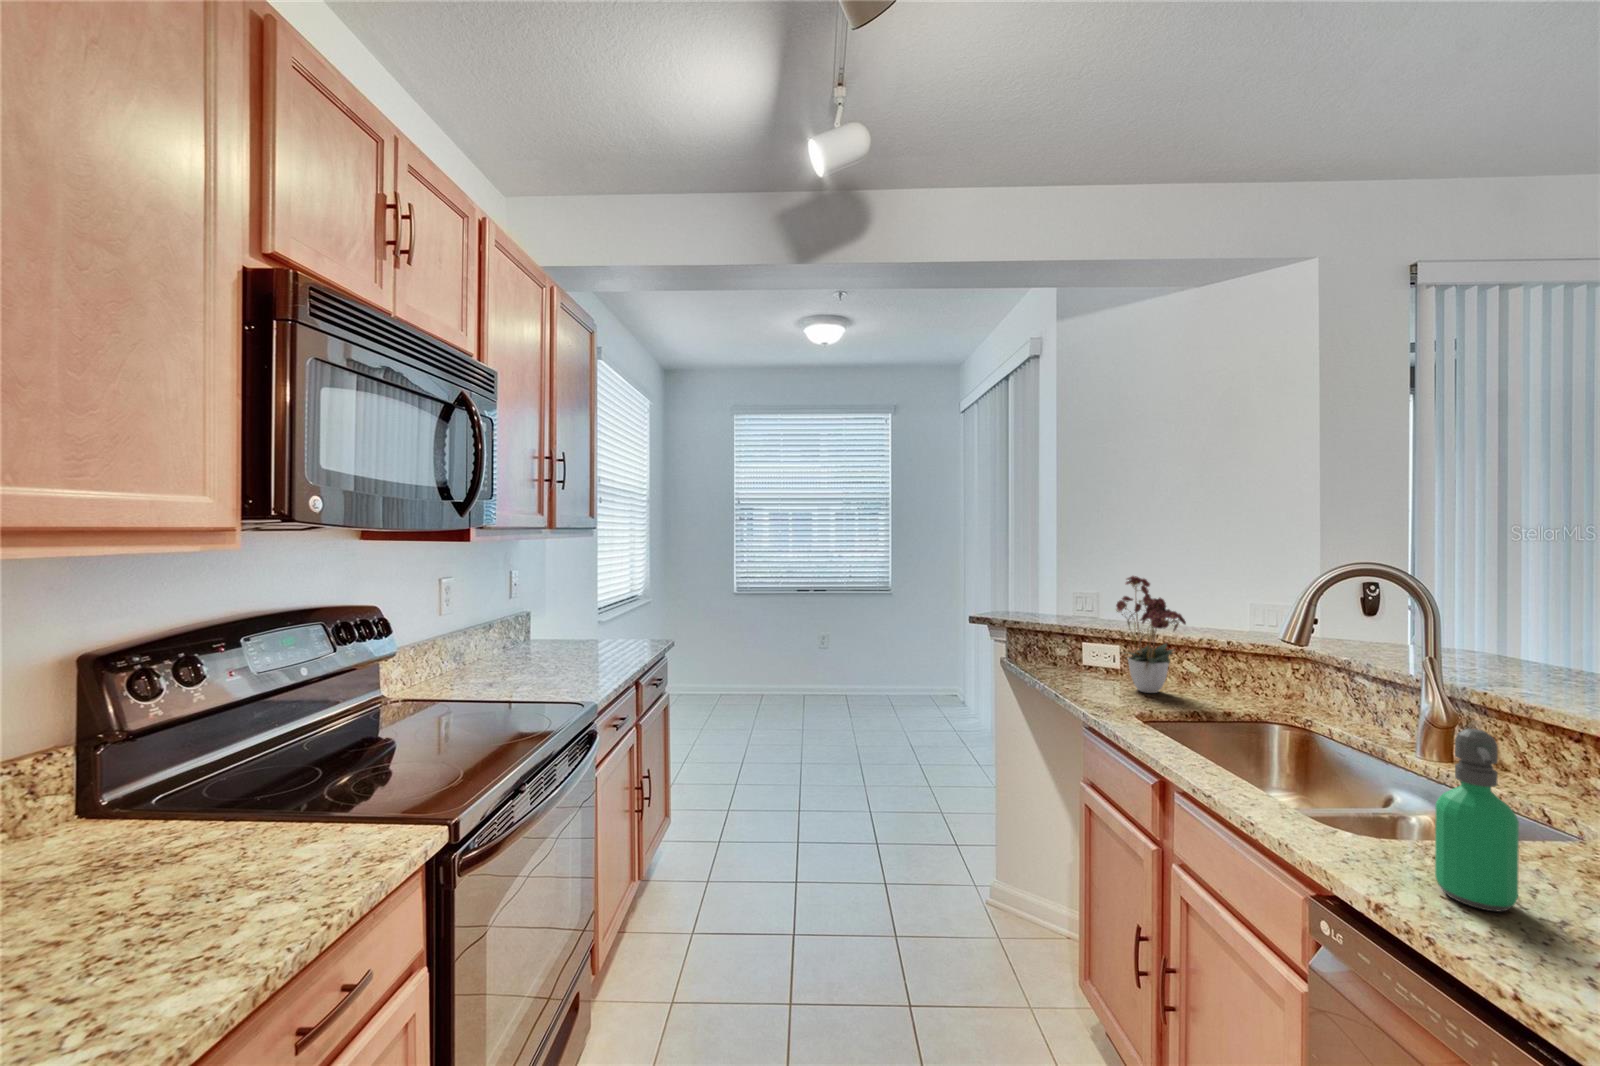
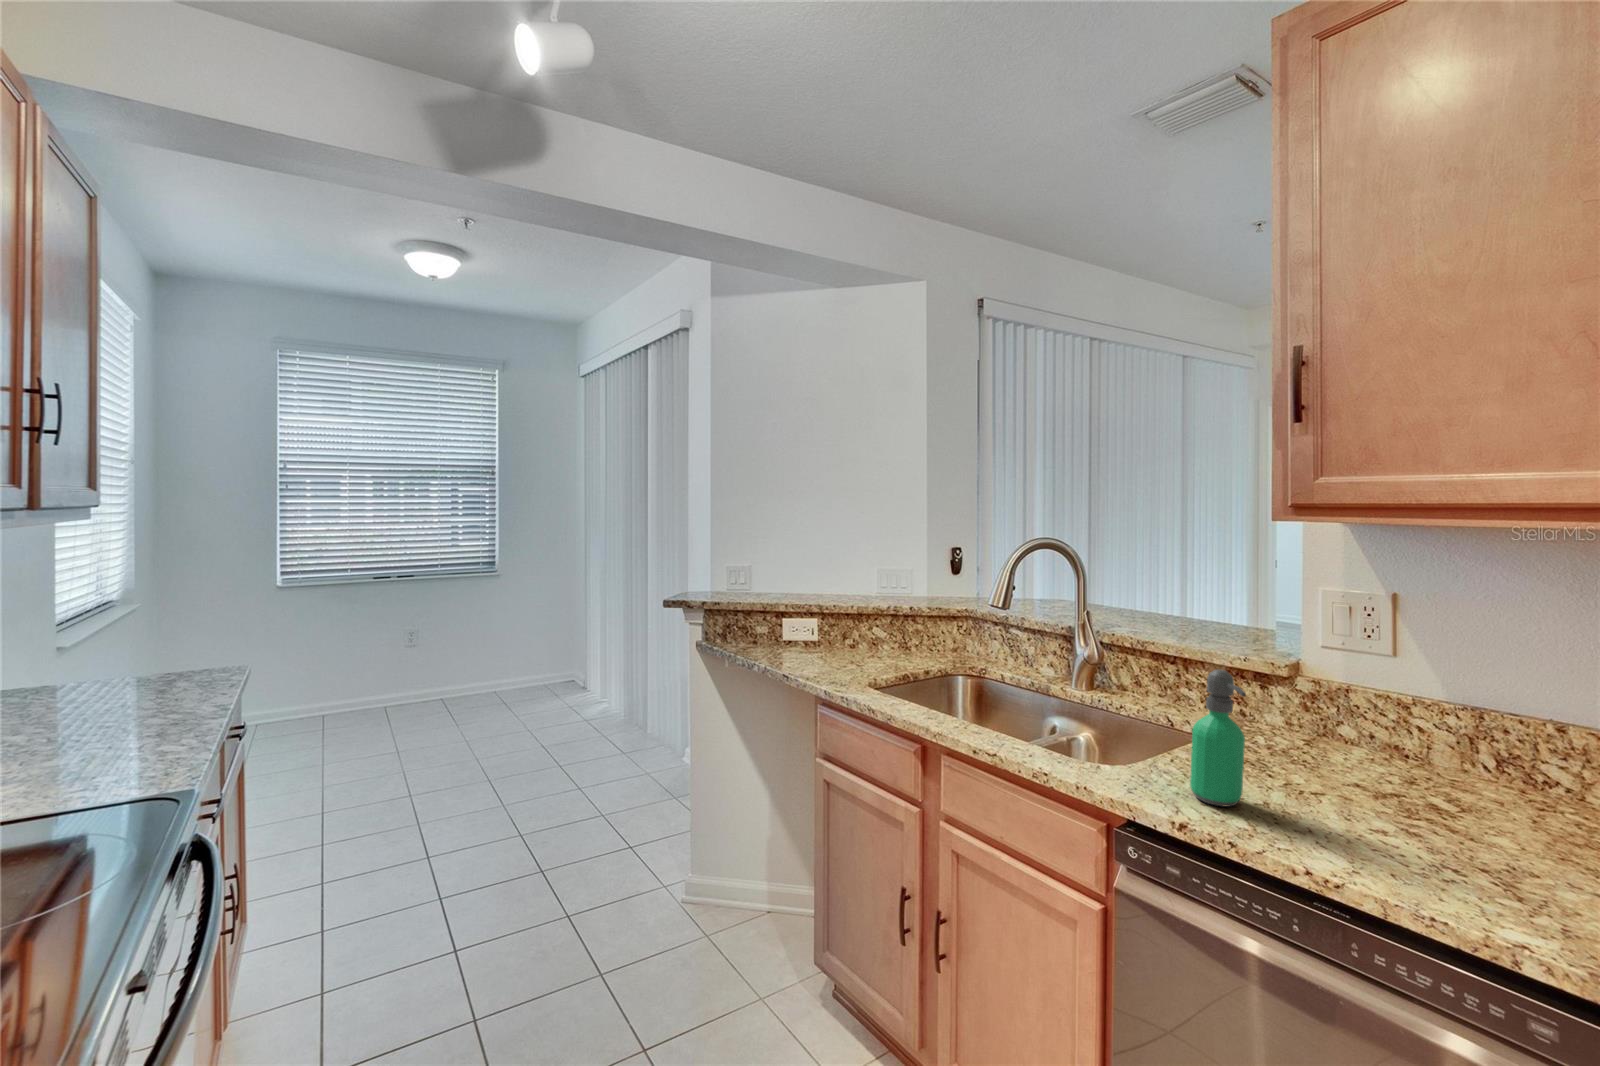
flower arrangement: present [1116,576,1186,693] -> none [821,545,898,662]

